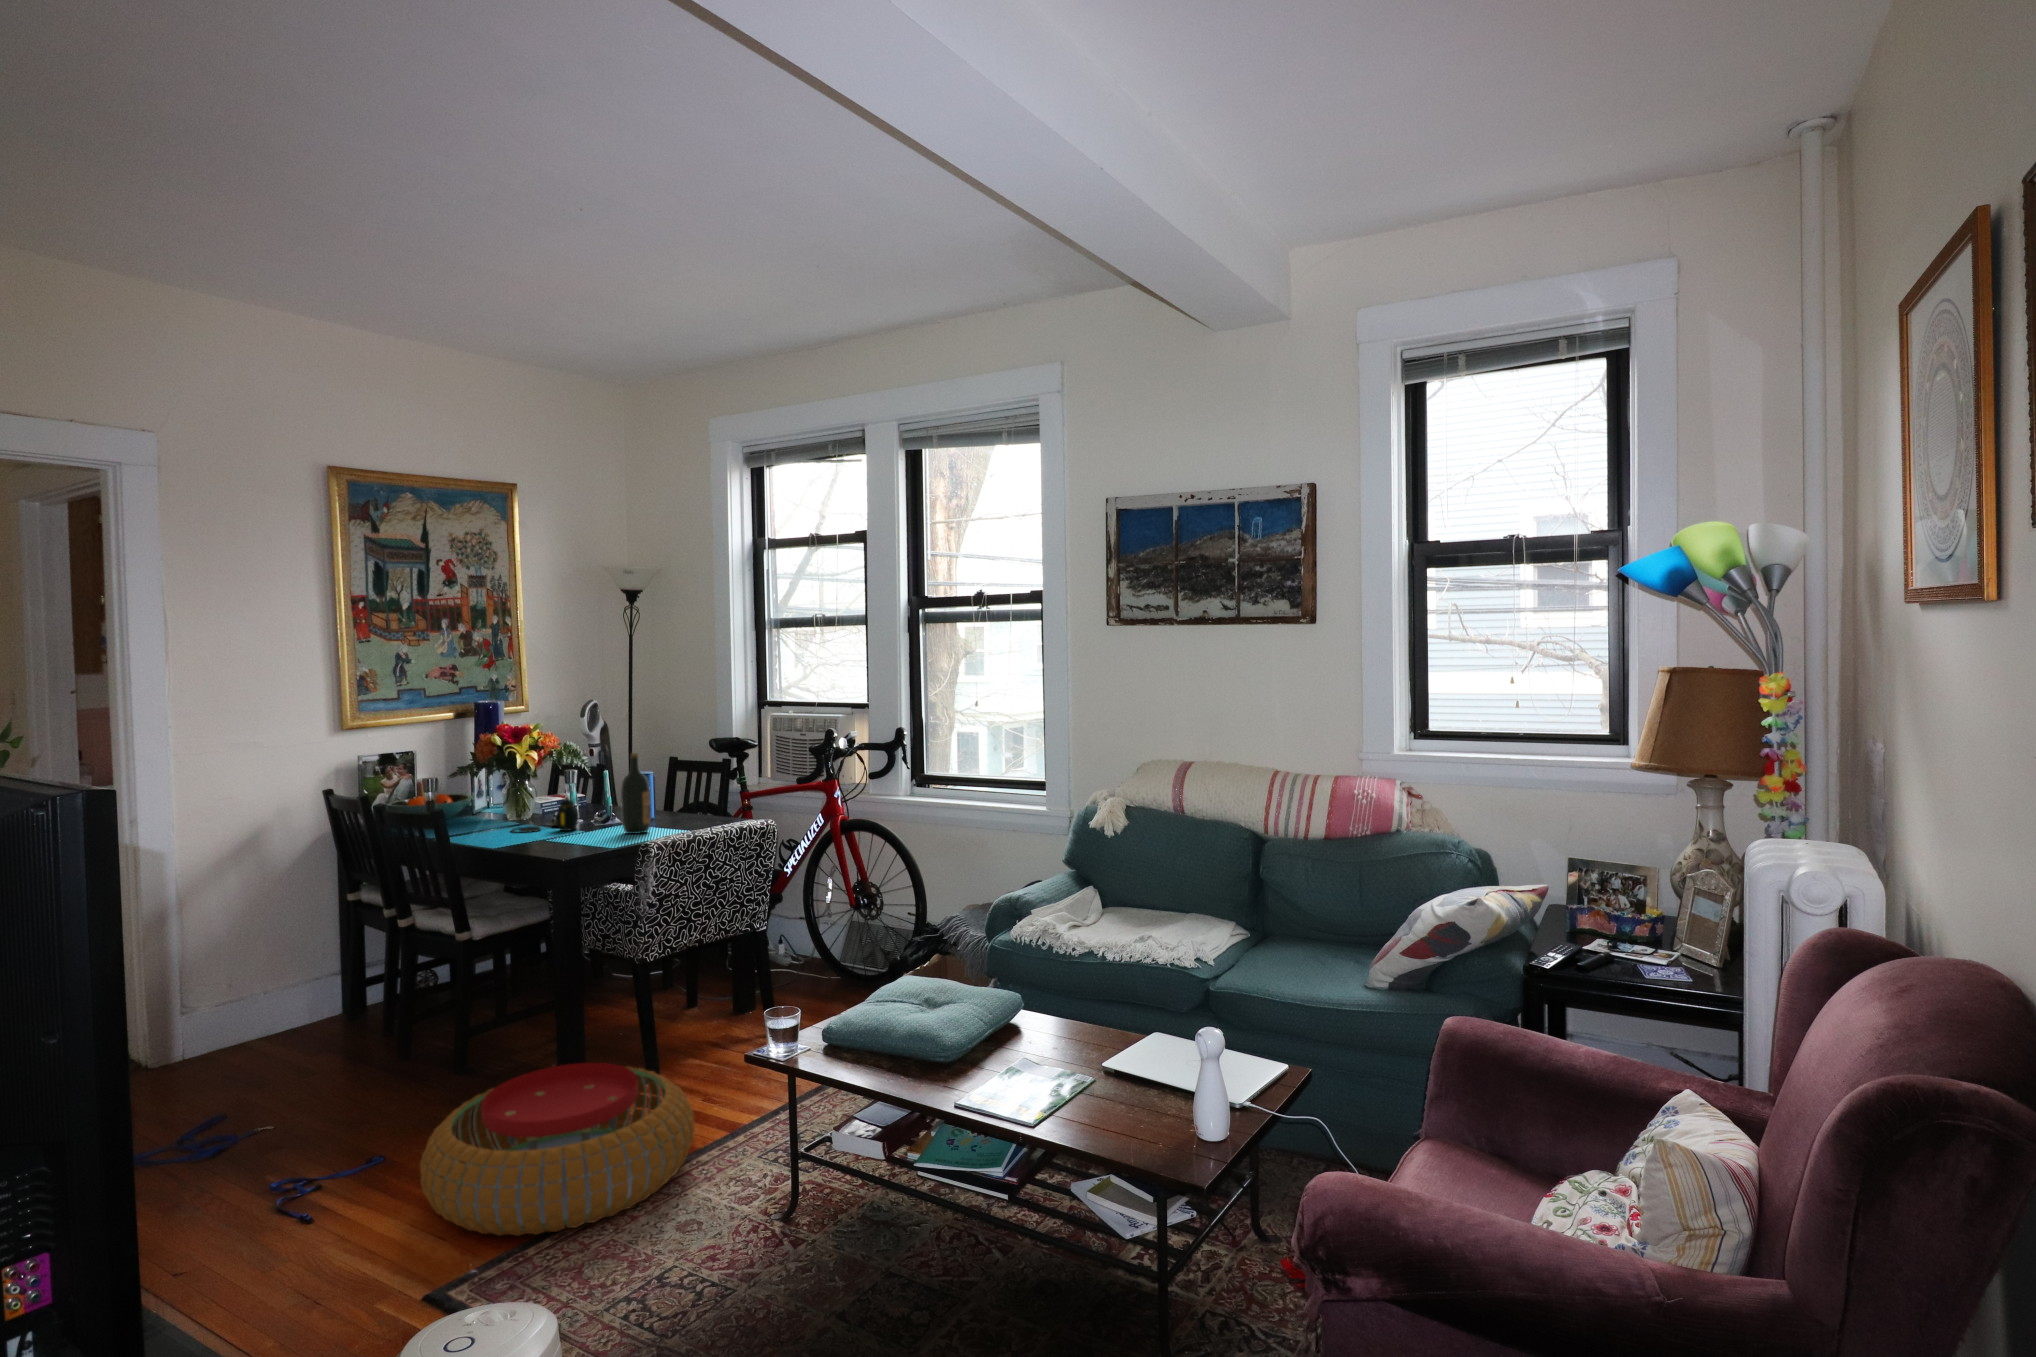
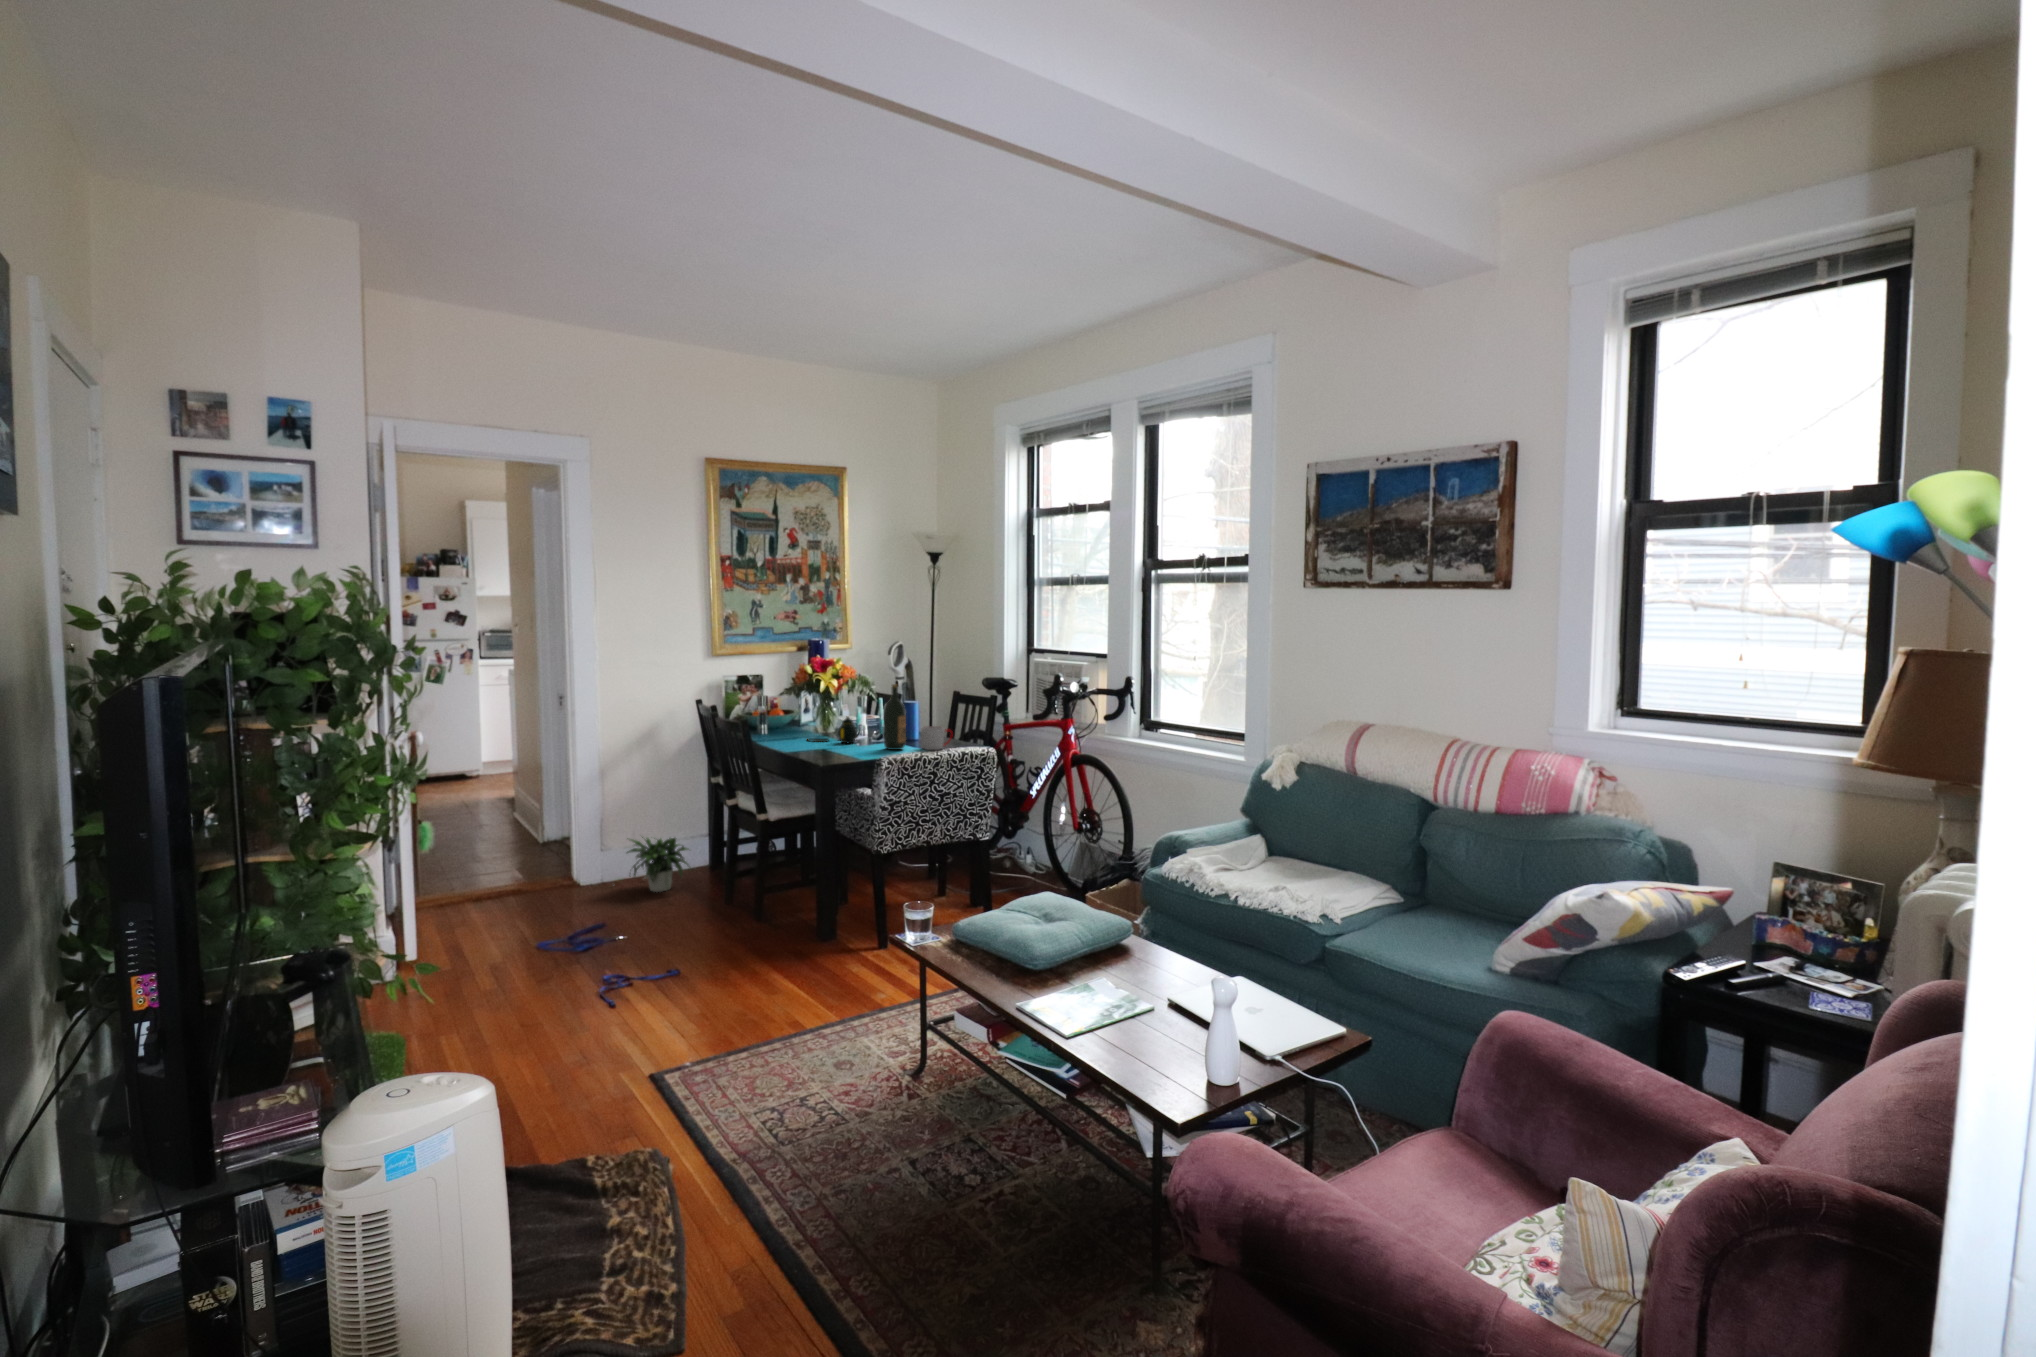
mug: none [666,800,704,829] -> present [921,726,953,750]
potted plant: none [211,977,340,1058] -> present [613,837,688,892]
pouf: present [420,1063,695,1236] -> none [672,924,880,1050]

